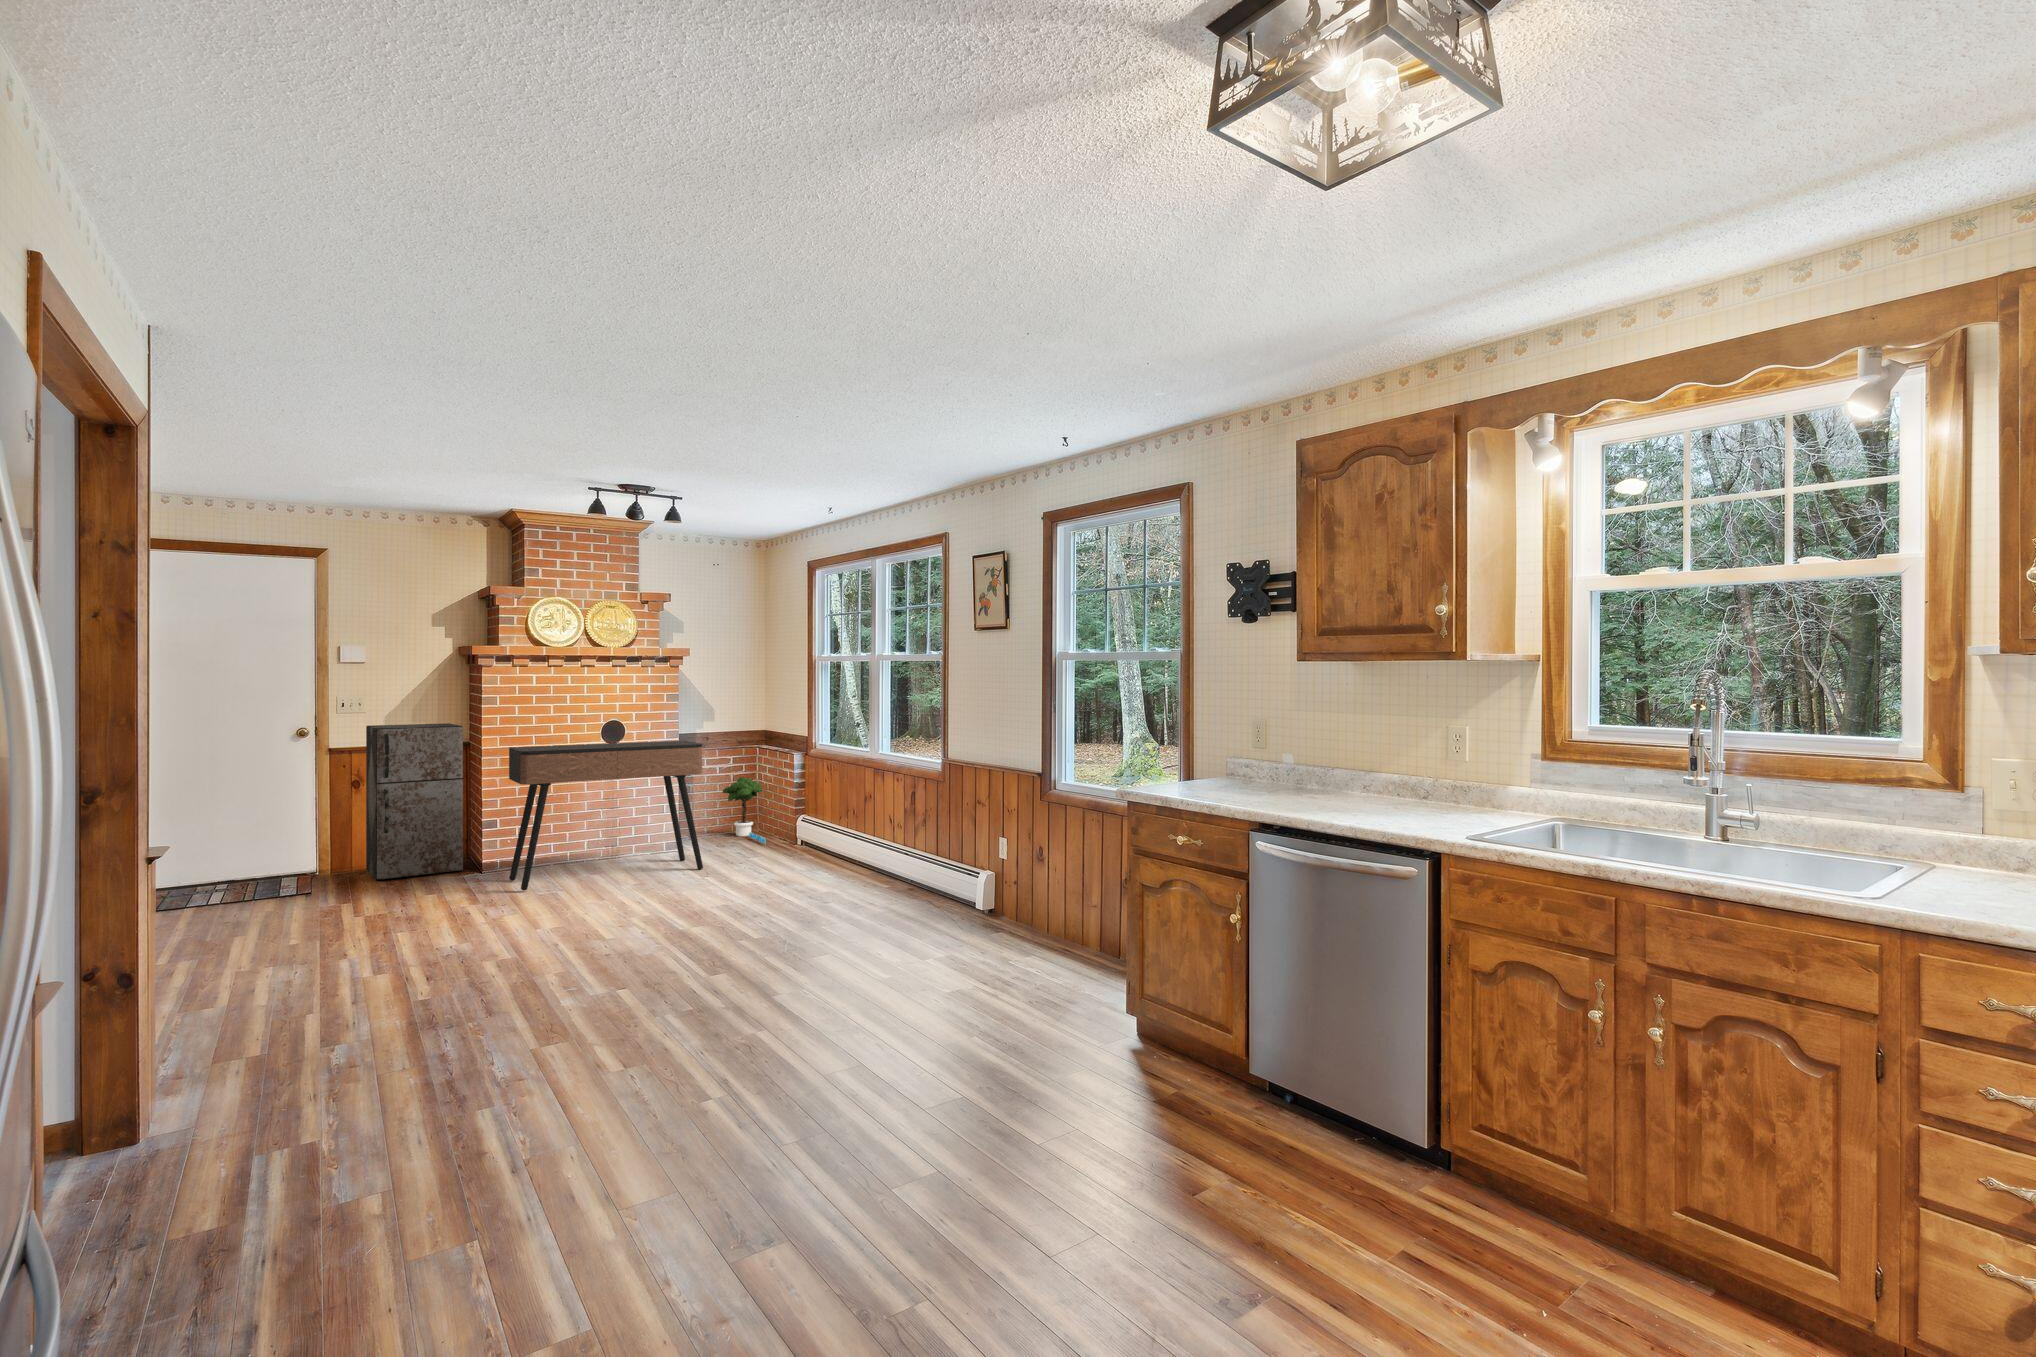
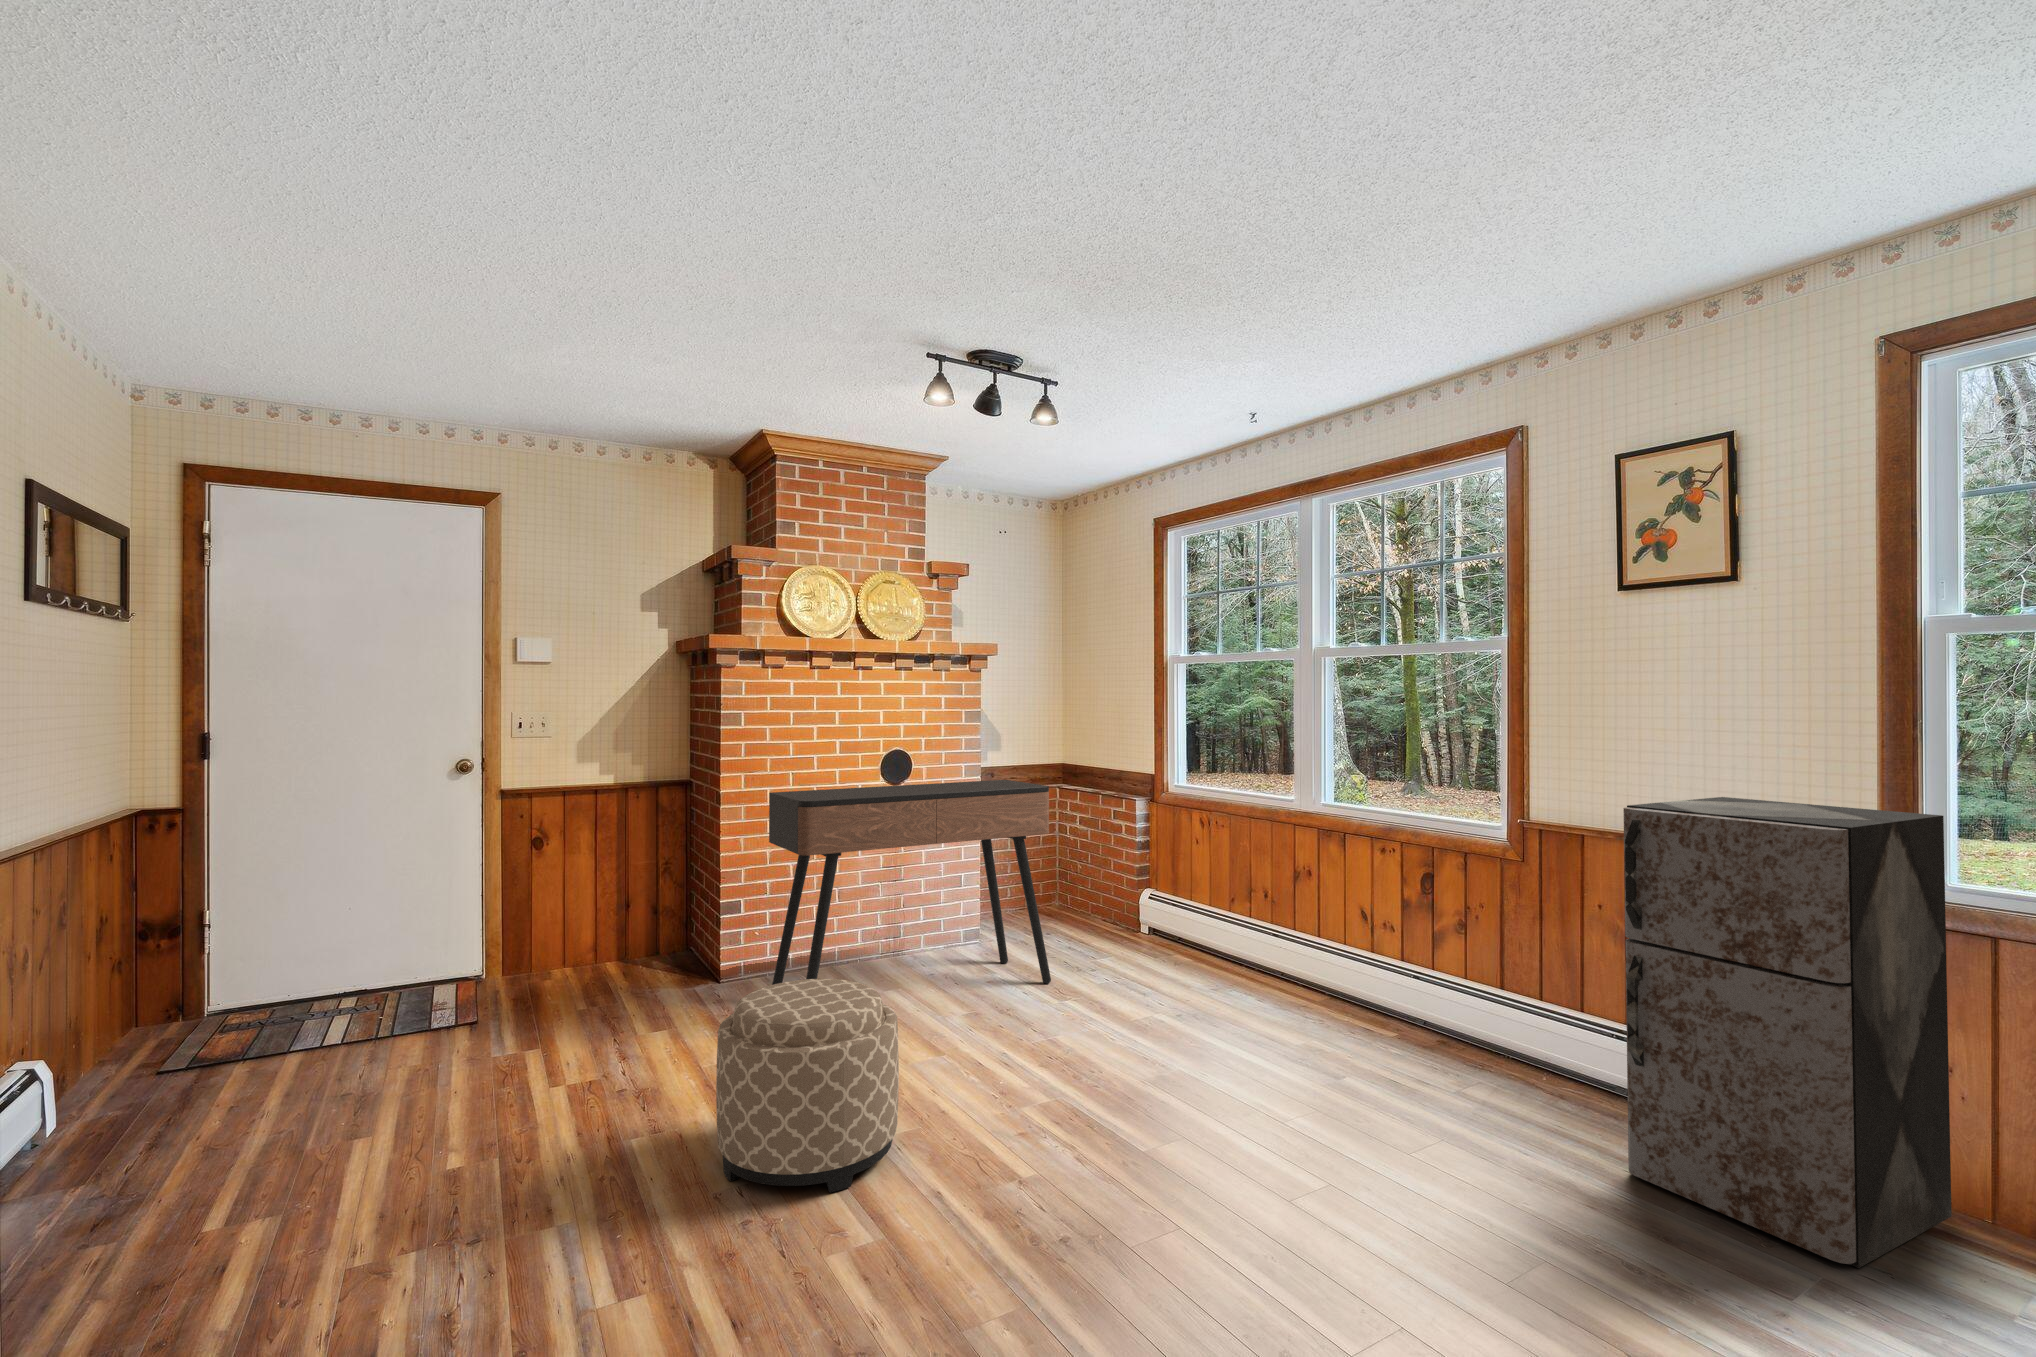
storage cabinet: present [366,723,463,880] -> present [1623,797,1952,1268]
potted tree: present [722,777,766,843] -> none [1020,828,1100,930]
ottoman: none [442,844,548,944] -> present [716,979,899,1193]

